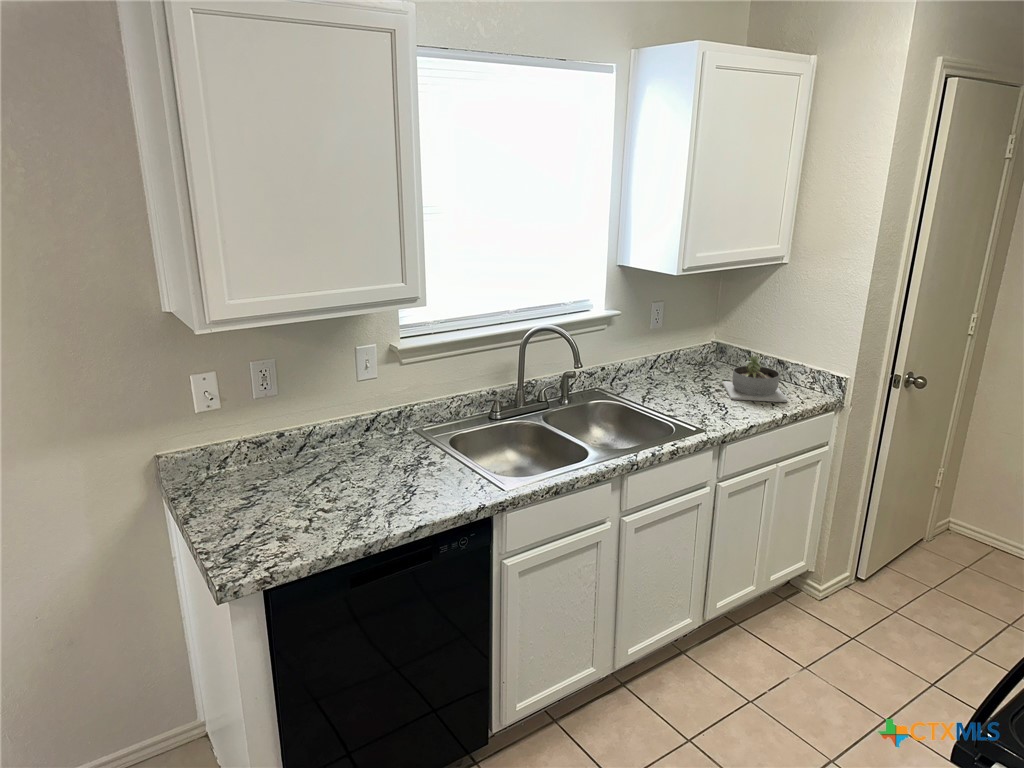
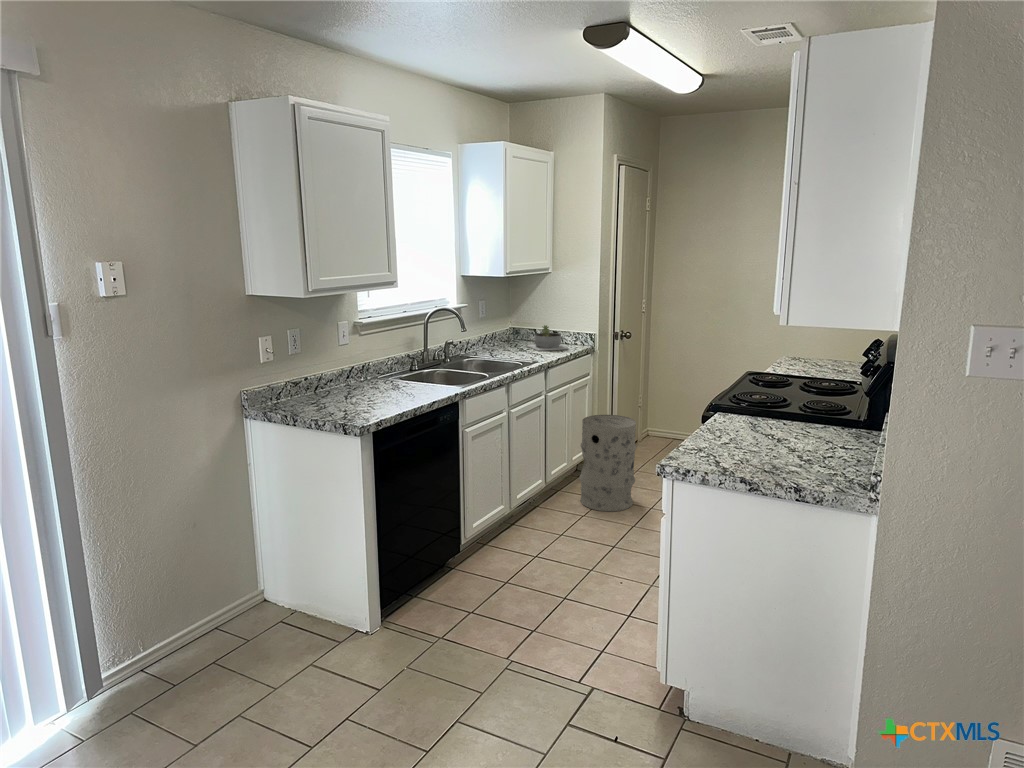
trash can: none [763,524,884,704] -> present [579,415,636,511]

